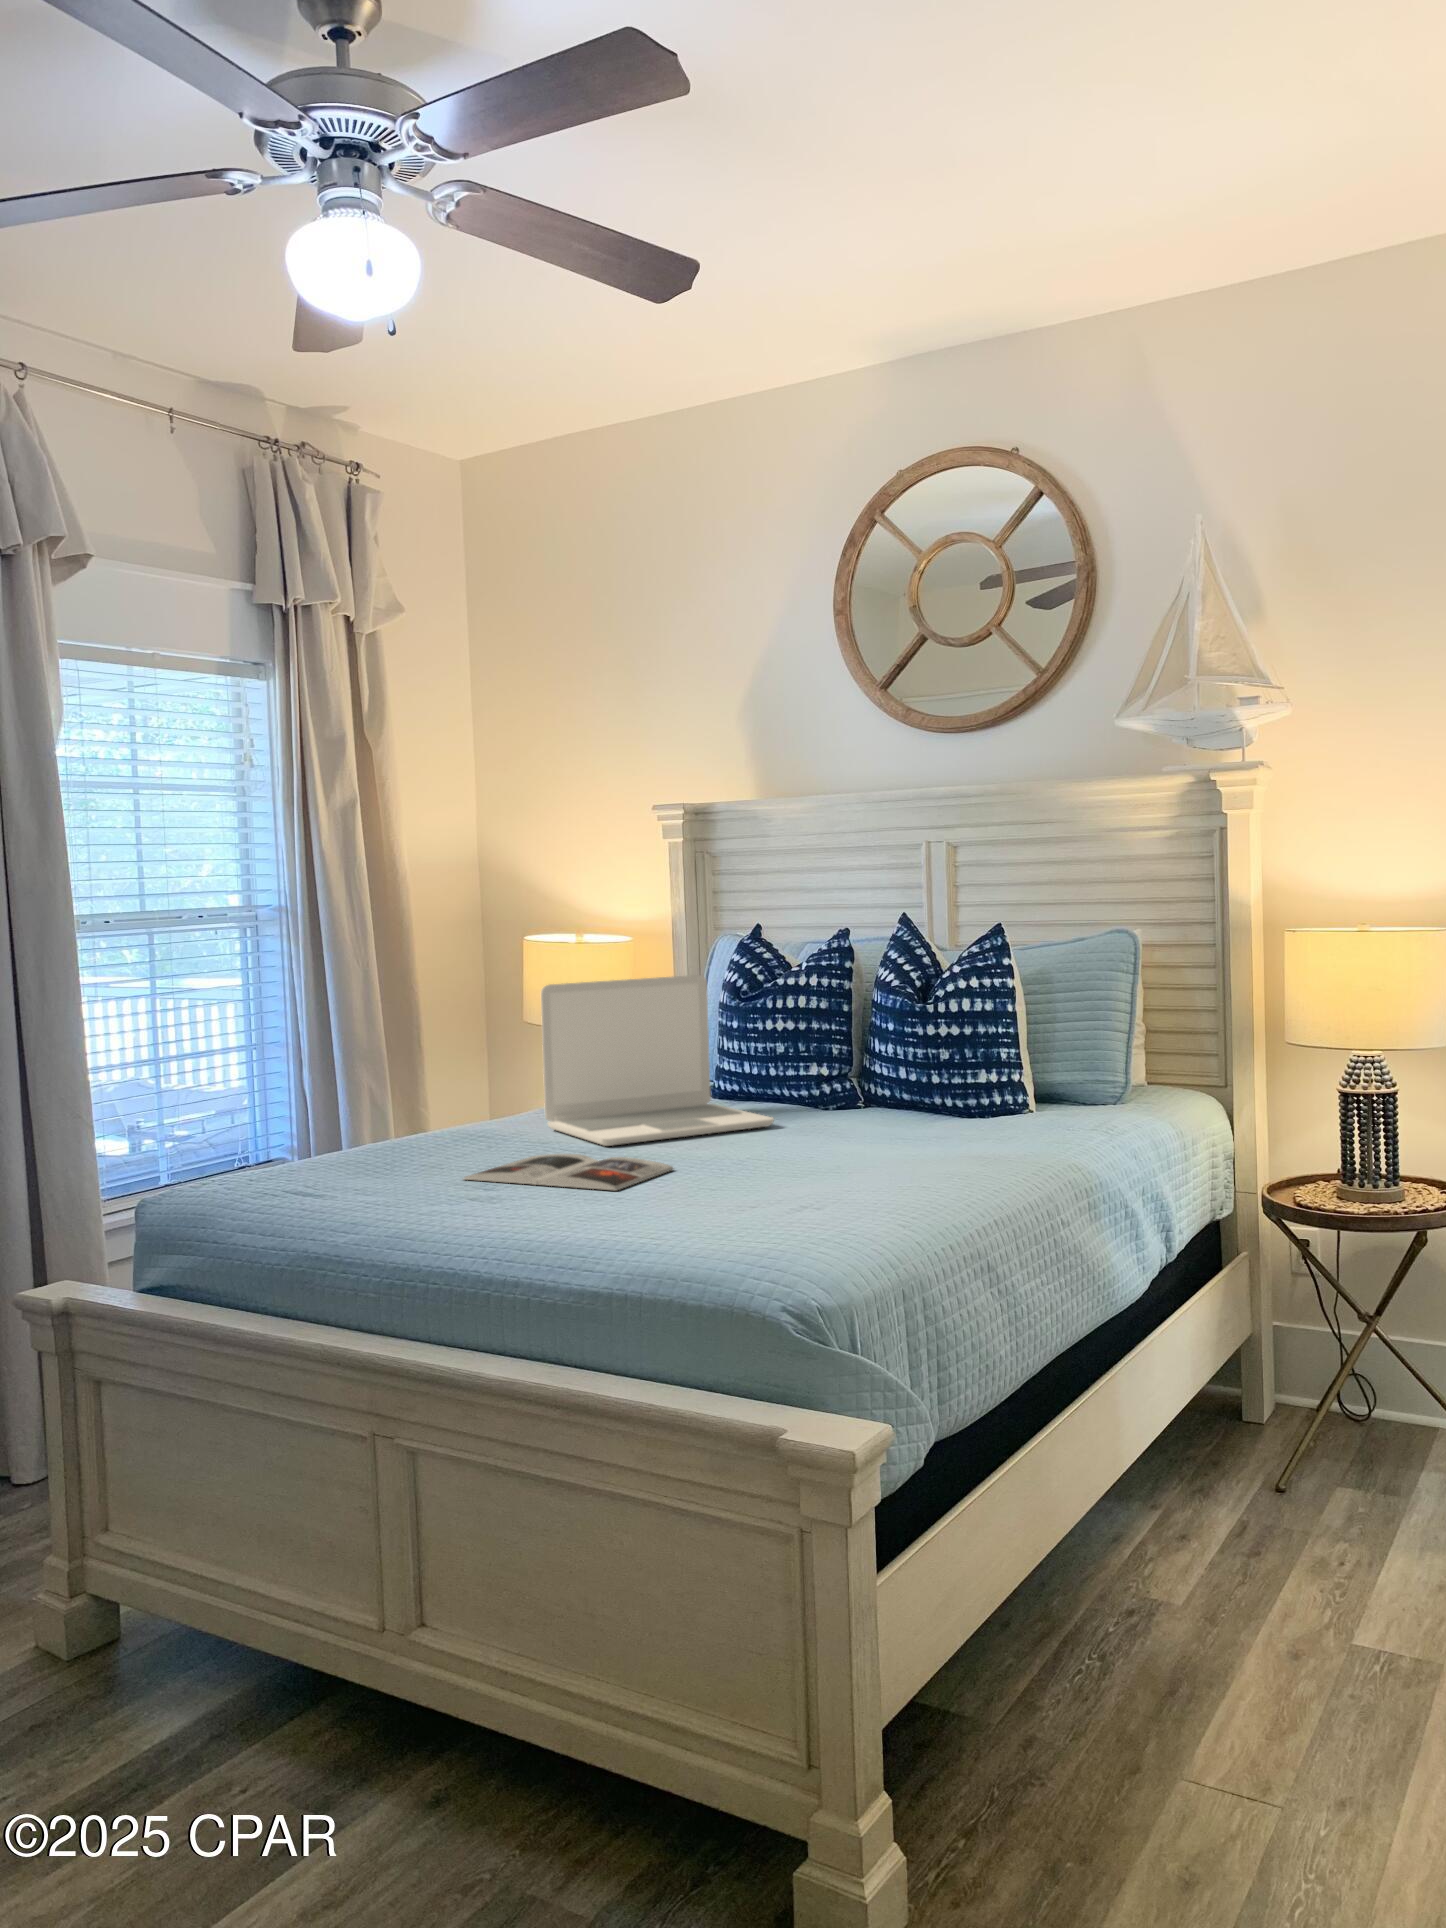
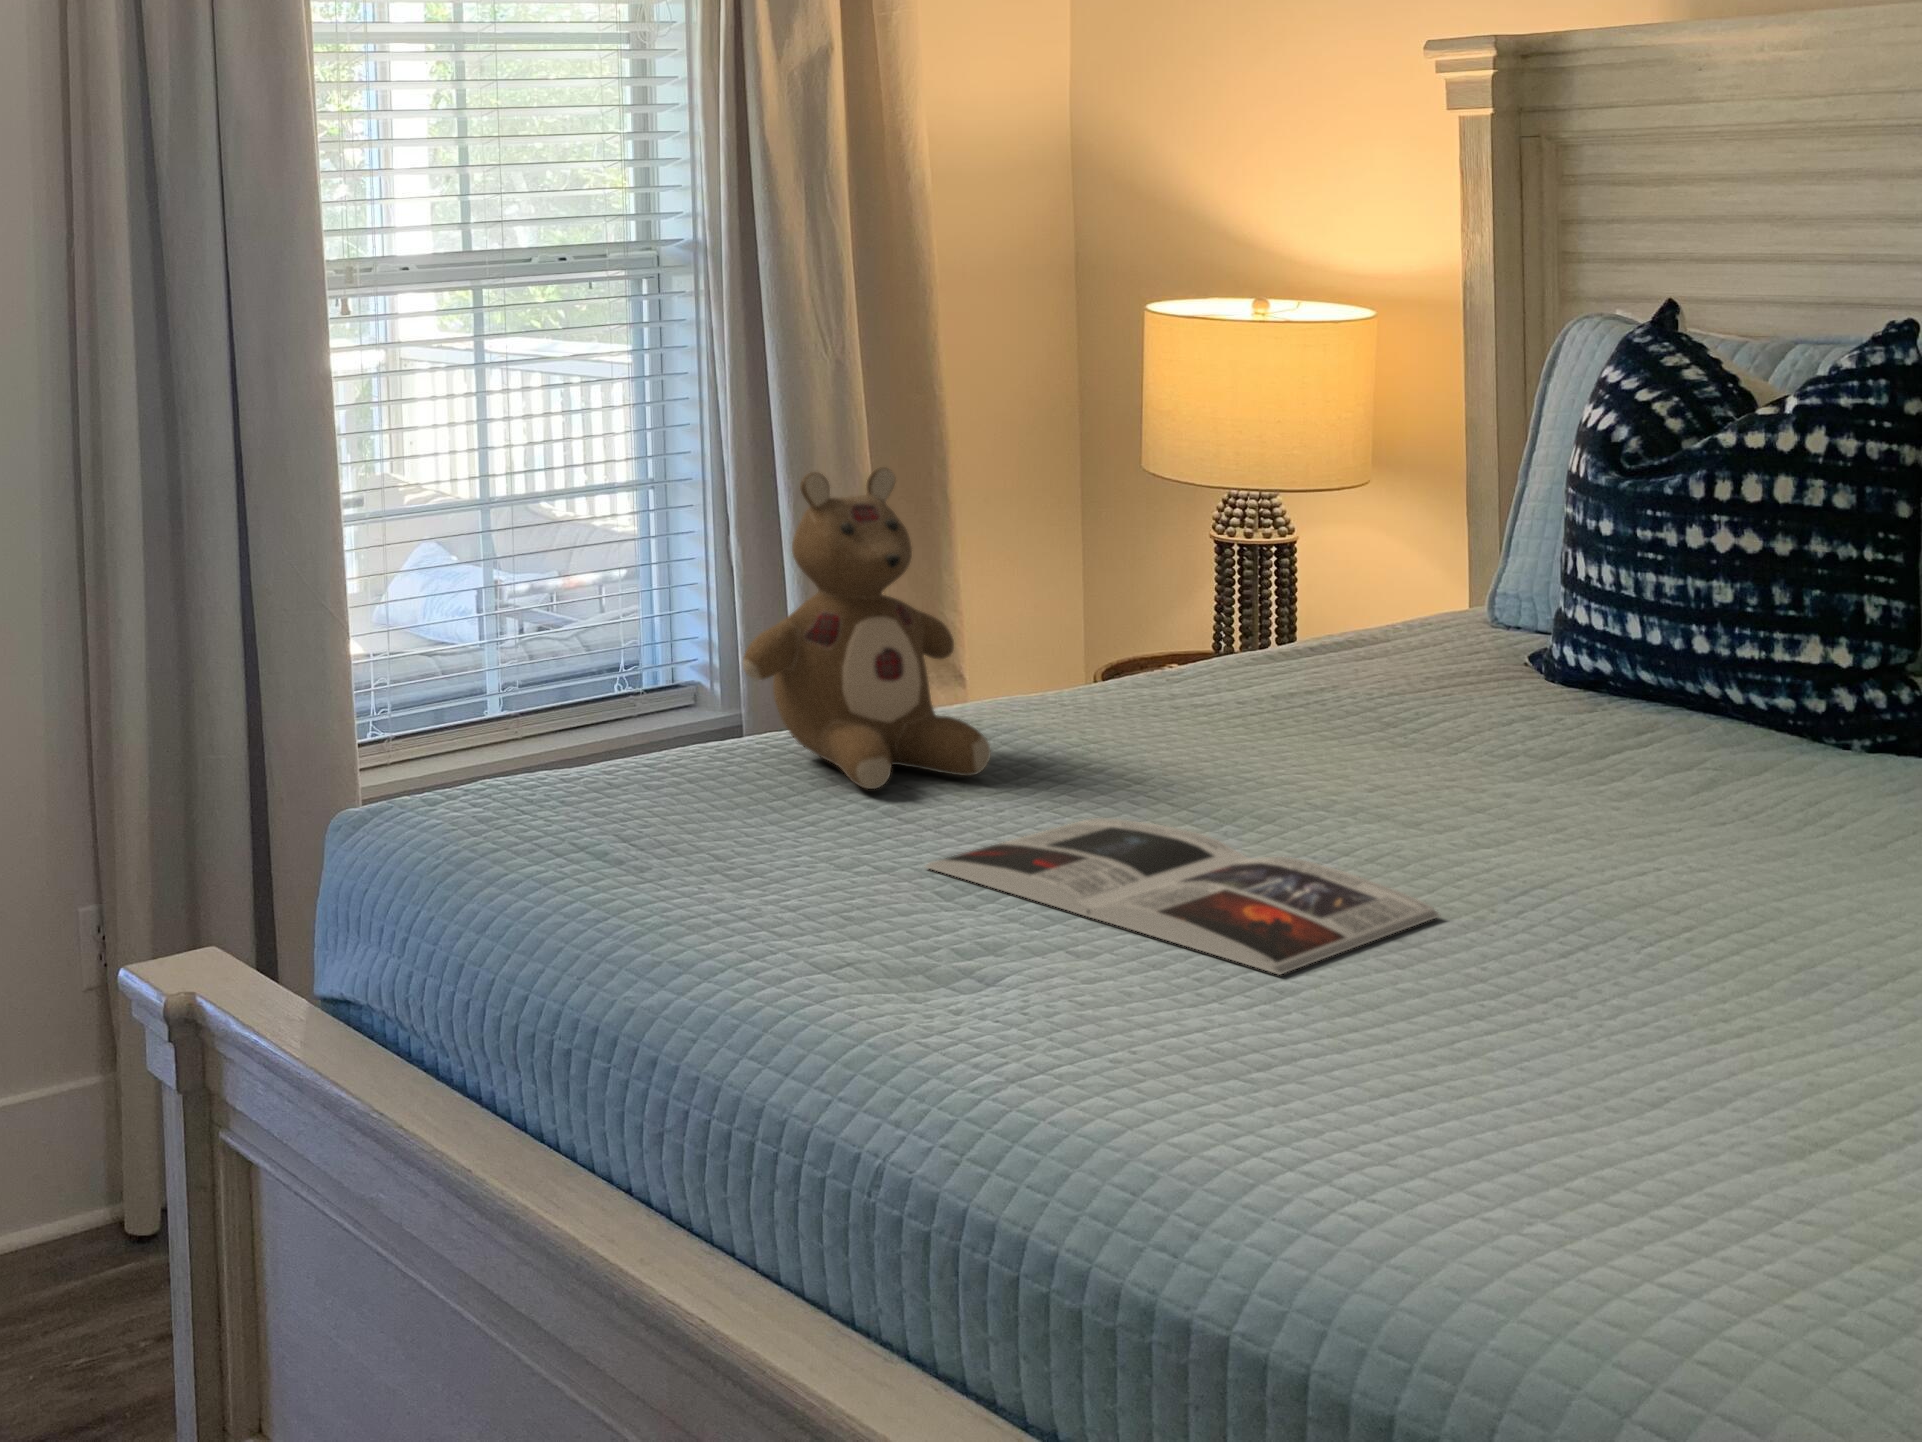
laptop: present [541,975,774,1146] -> none [1146,418,1709,806]
stuffed bear: none [359,1008,480,1159] -> present [743,467,991,789]

